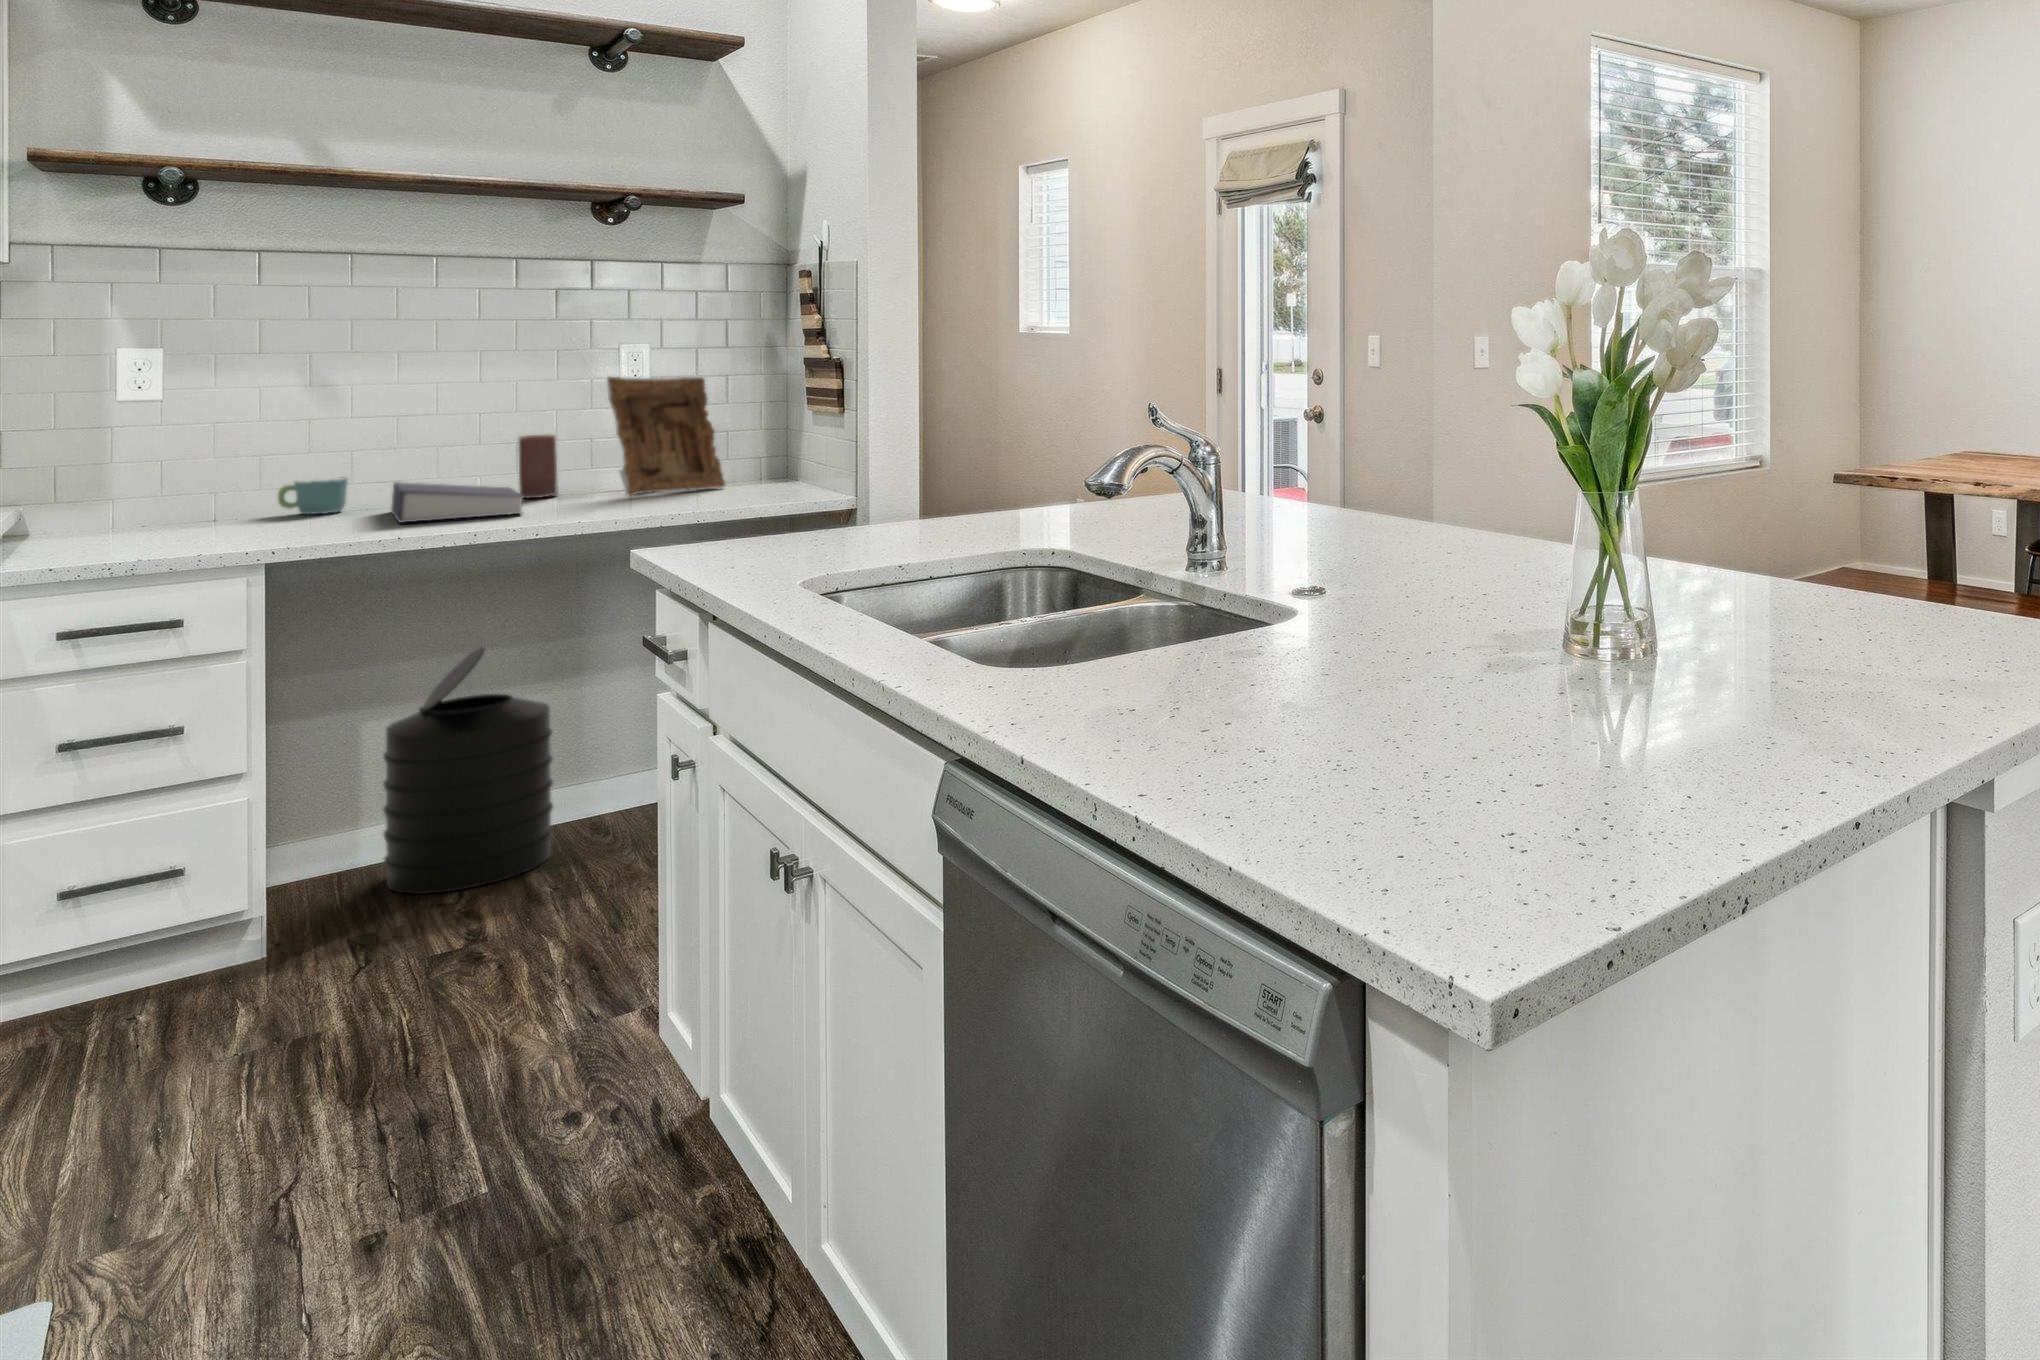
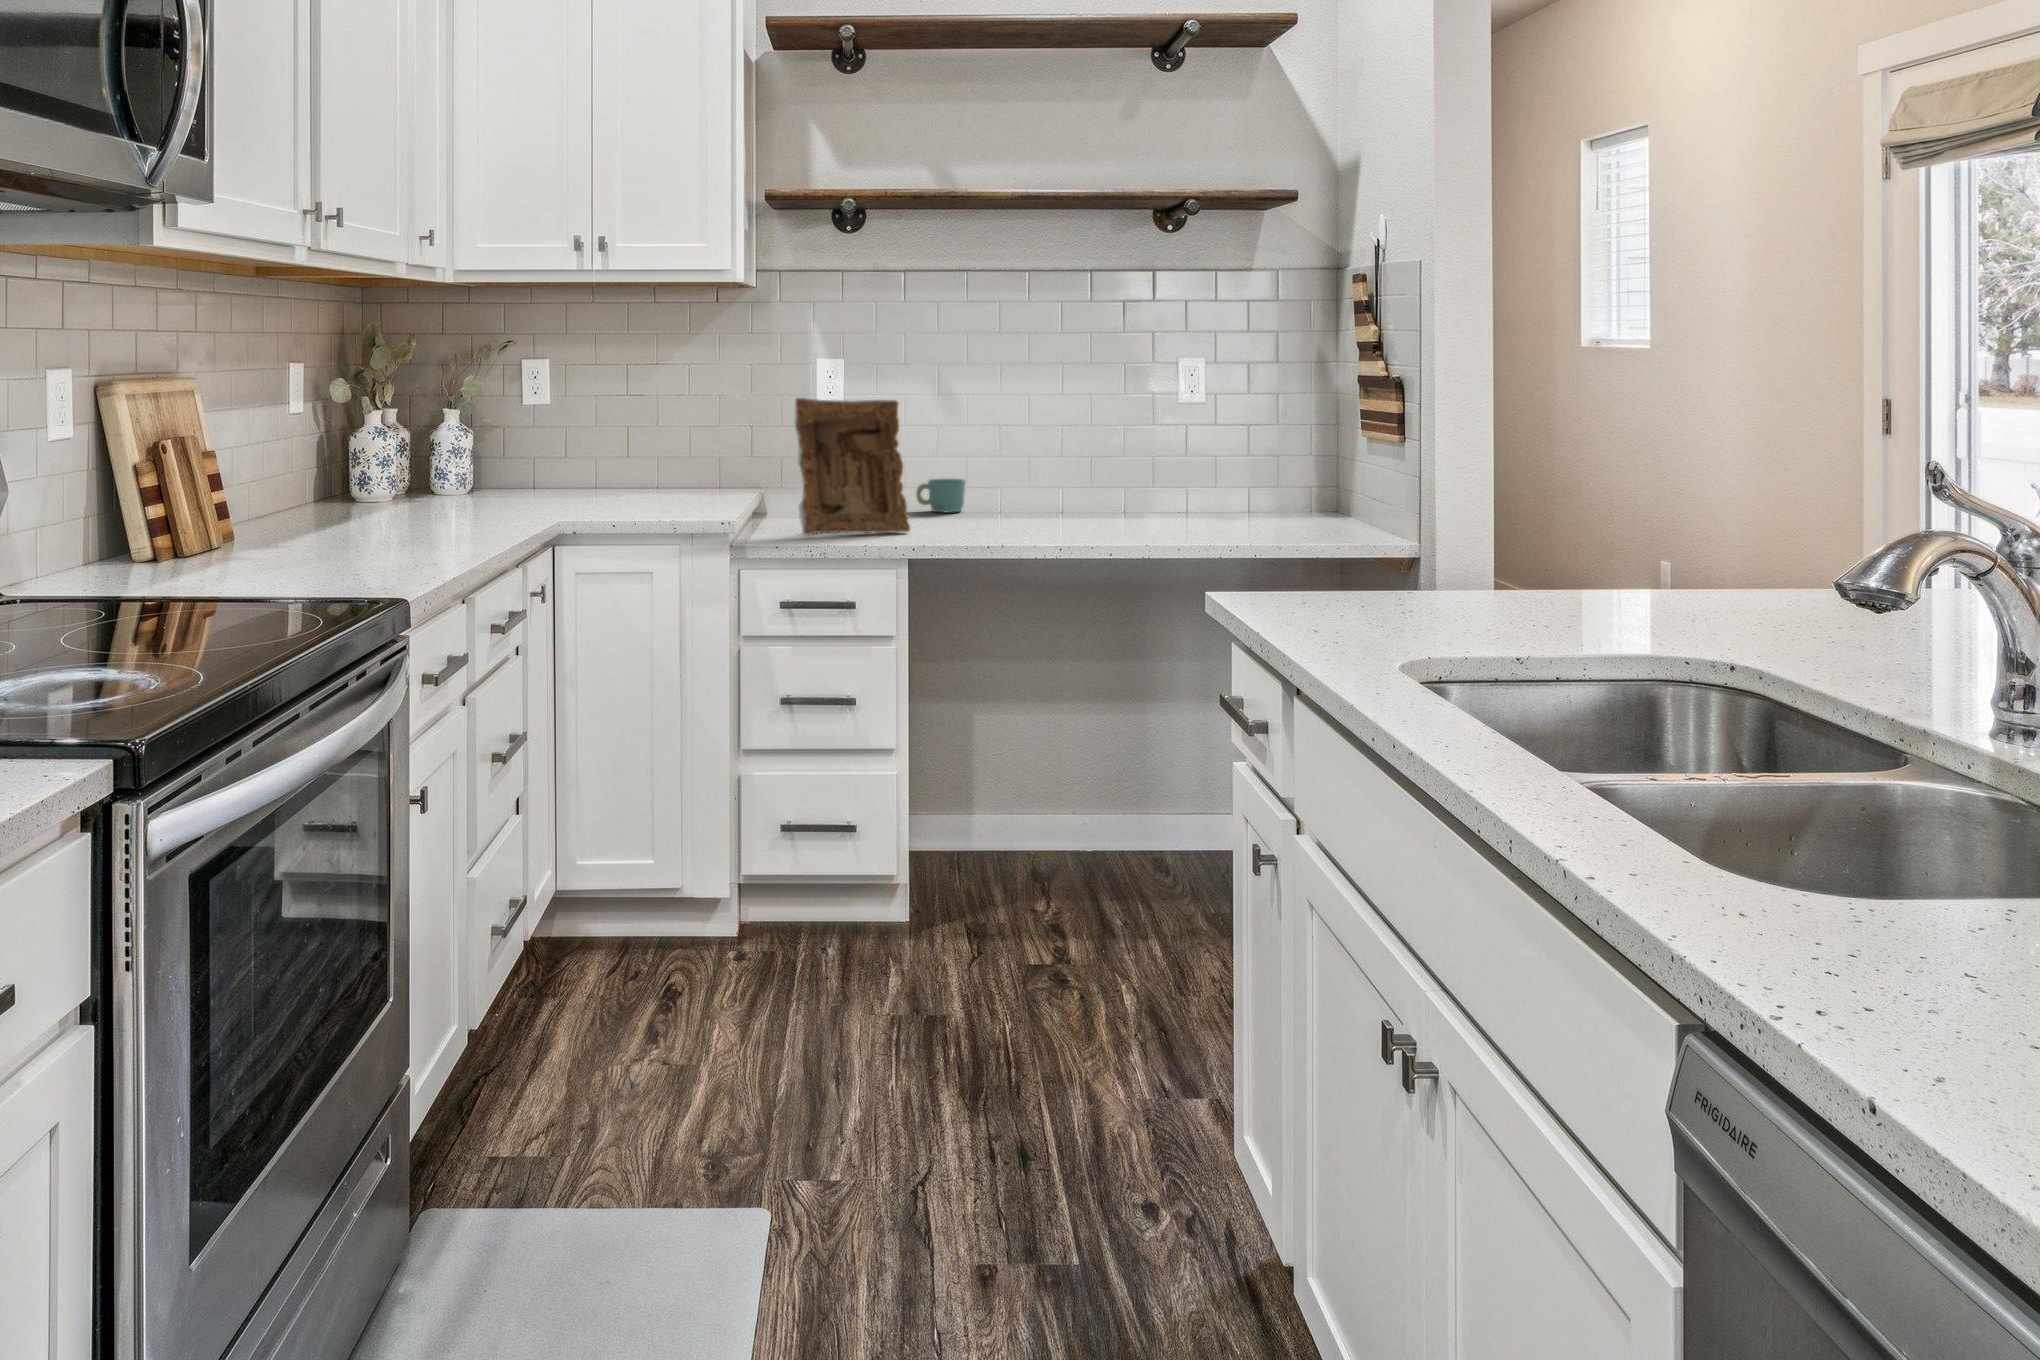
picture frame: present [607,377,725,496] -> present [795,398,911,535]
candle: present [519,435,558,498] -> none [1097,447,1129,511]
book: present [391,482,524,522] -> none [997,487,1103,528]
trash can: present [383,647,554,894] -> none [990,657,1125,899]

